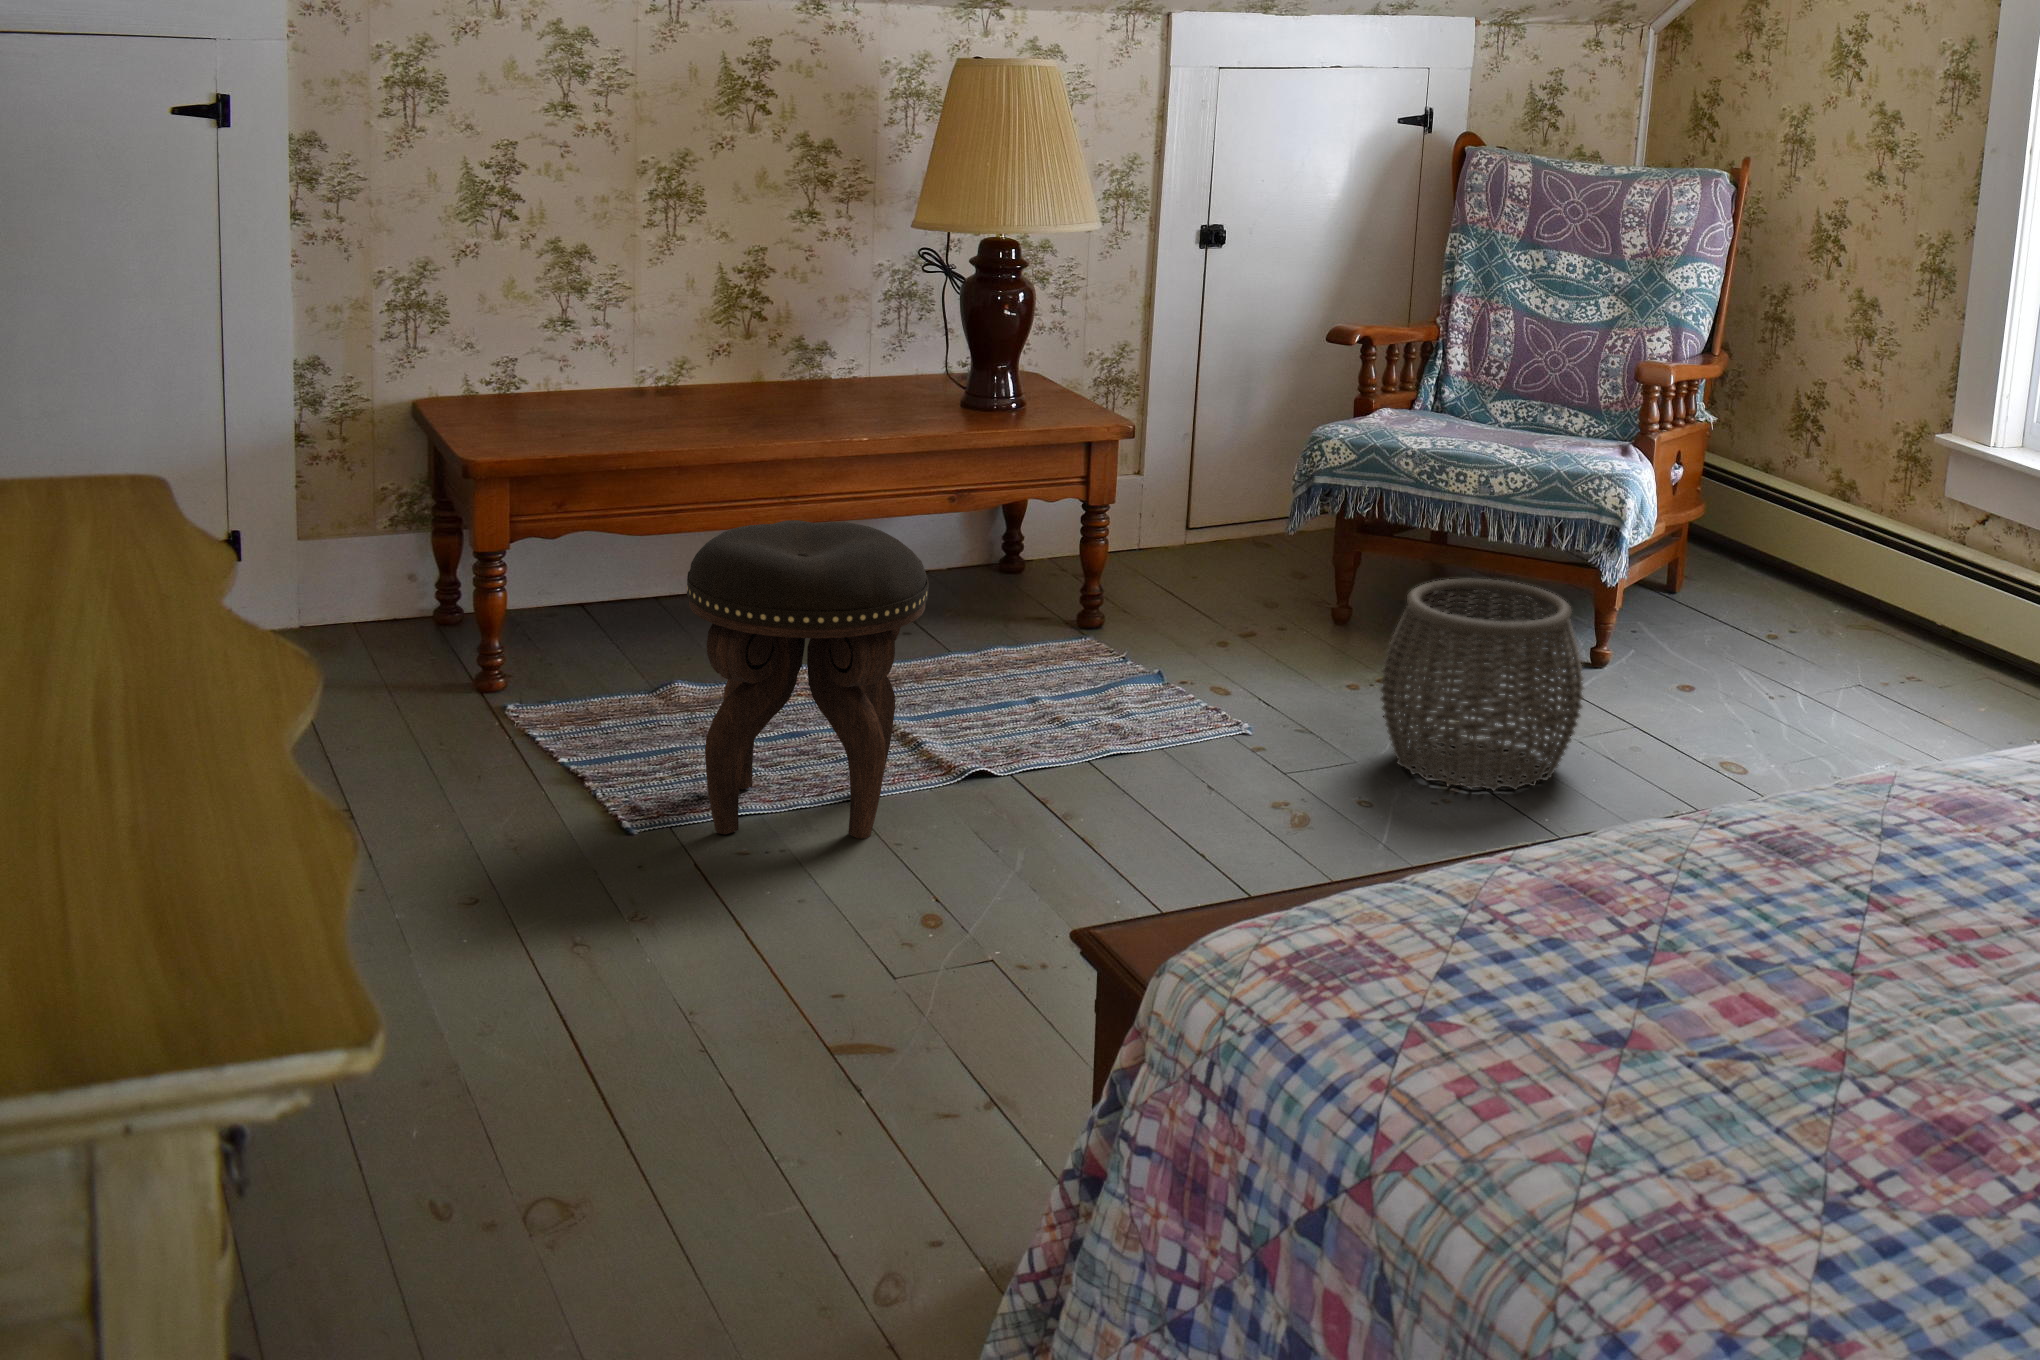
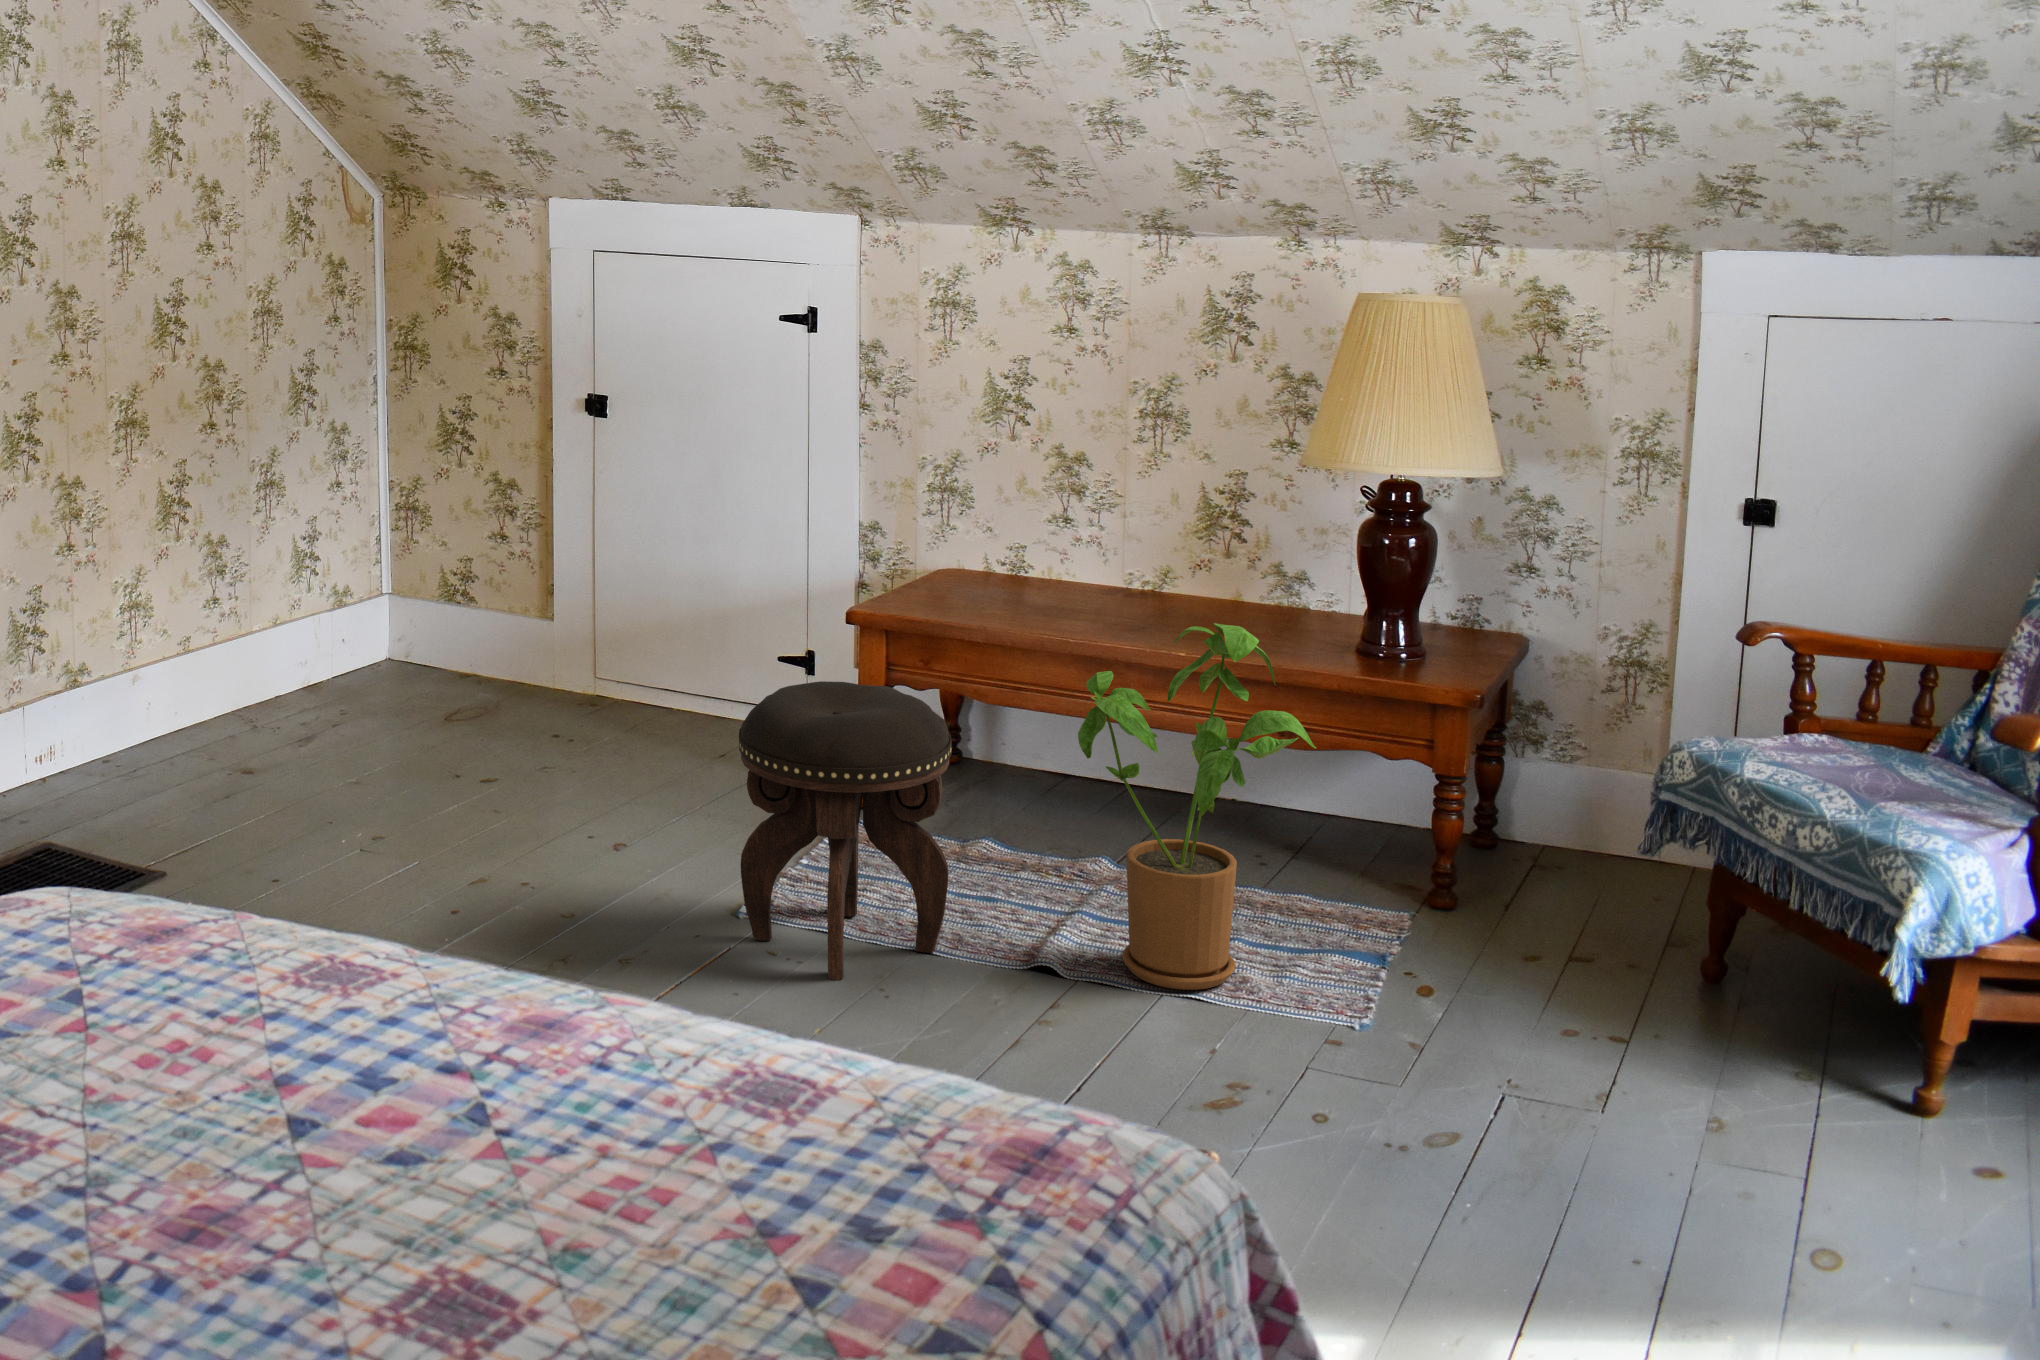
house plant: none [983,391,1201,753] -> present [1078,623,1316,990]
woven basket: present [1380,579,1584,790] -> none [1386,911,1653,1193]

